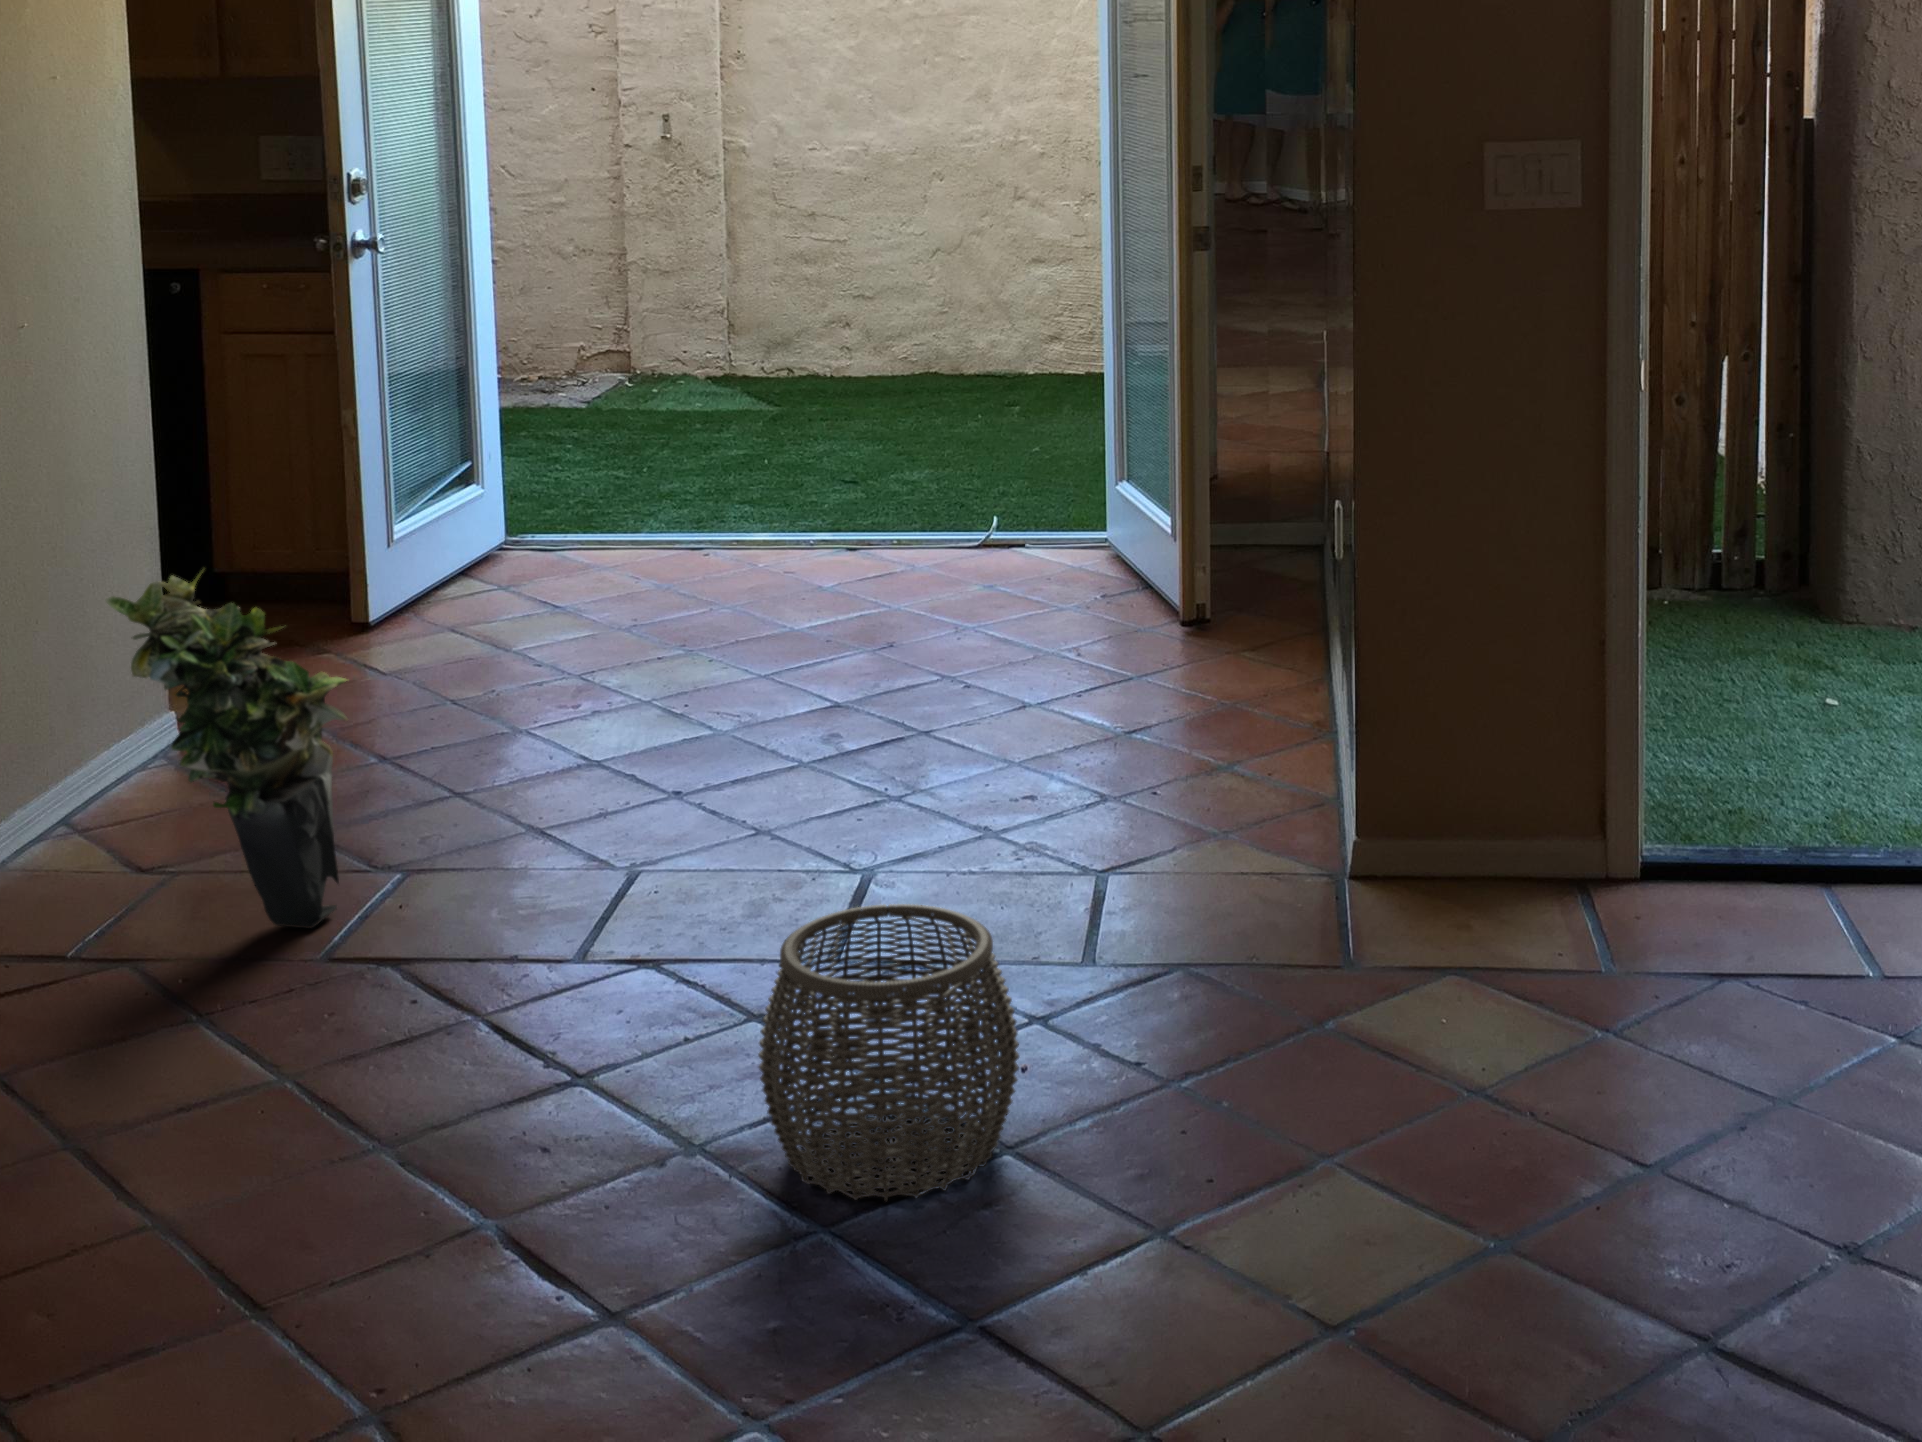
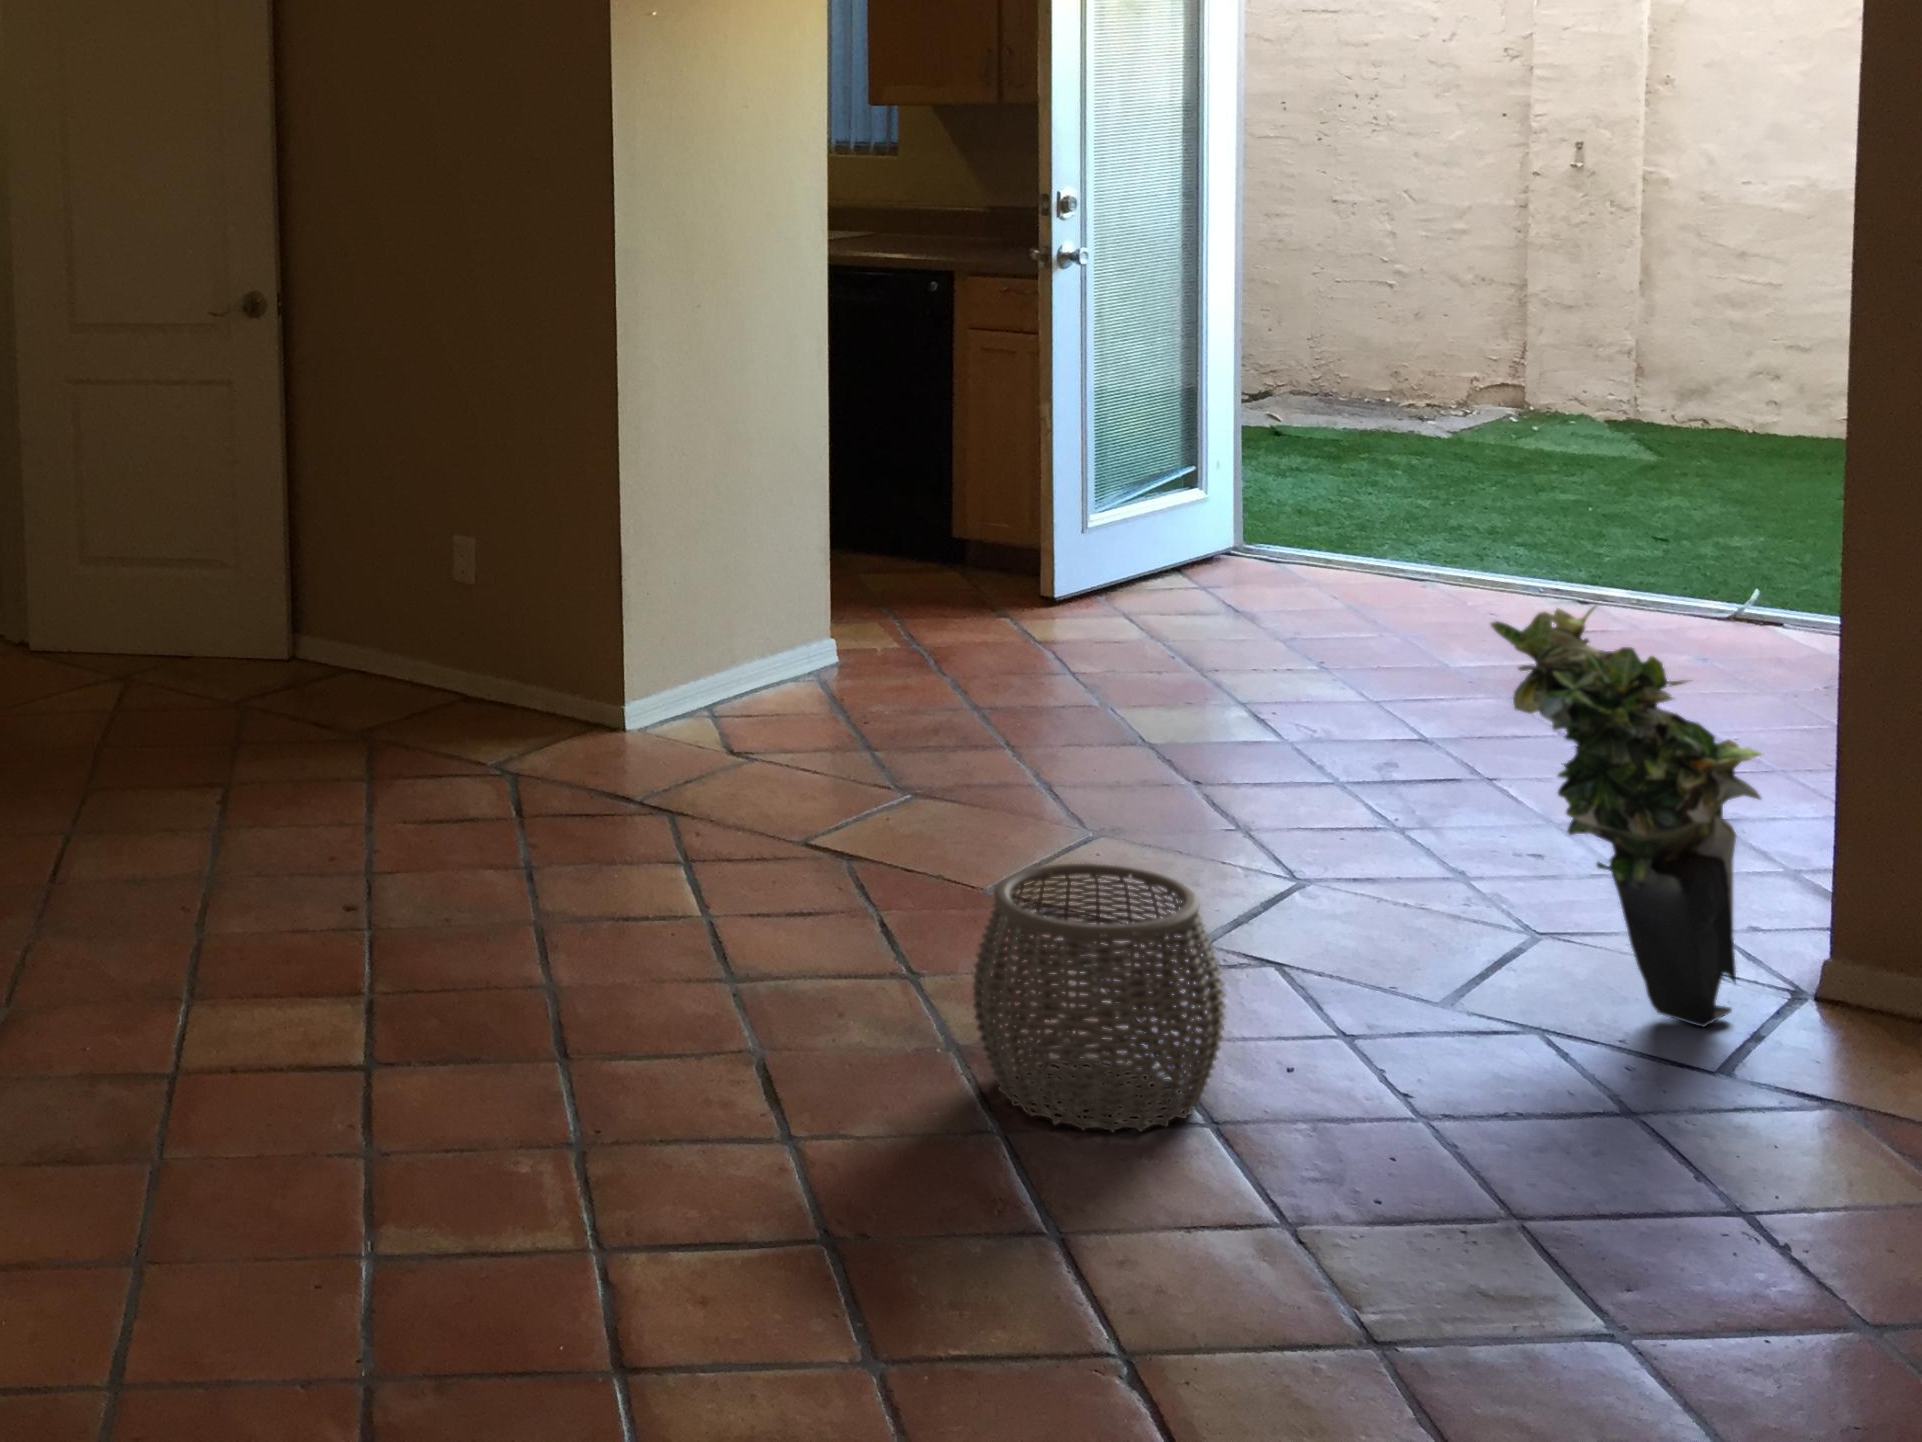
potted plant: present [106,569,347,928] -> present [1491,606,1761,1027]

